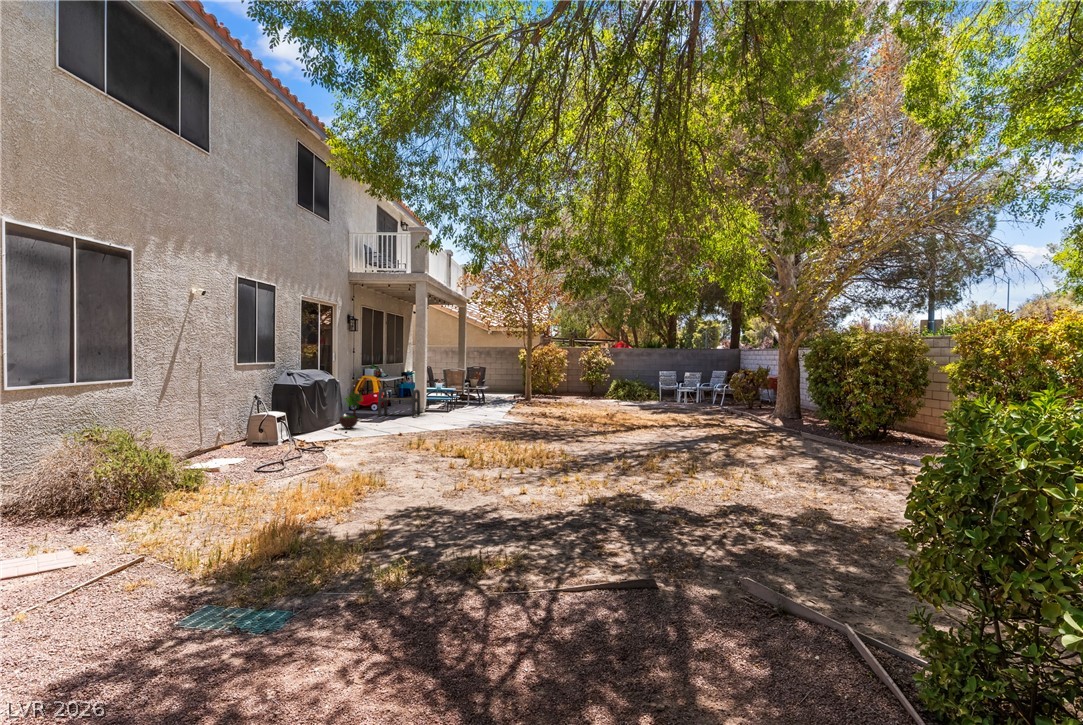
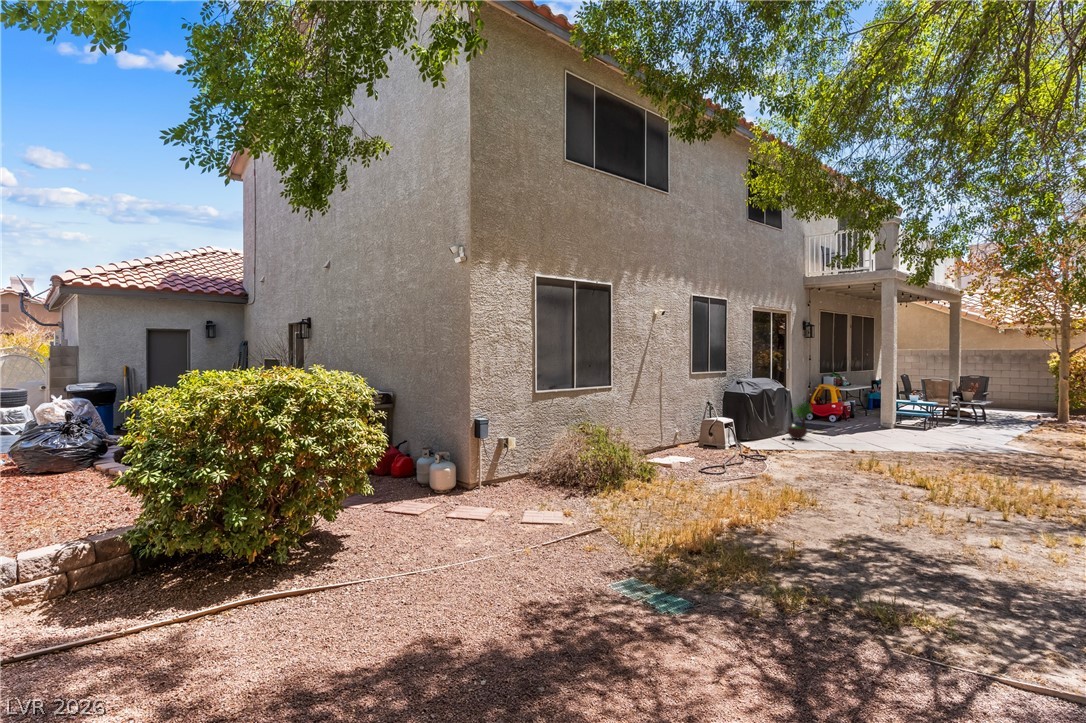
bench: present [378,389,420,417] -> none [834,399,887,434]

